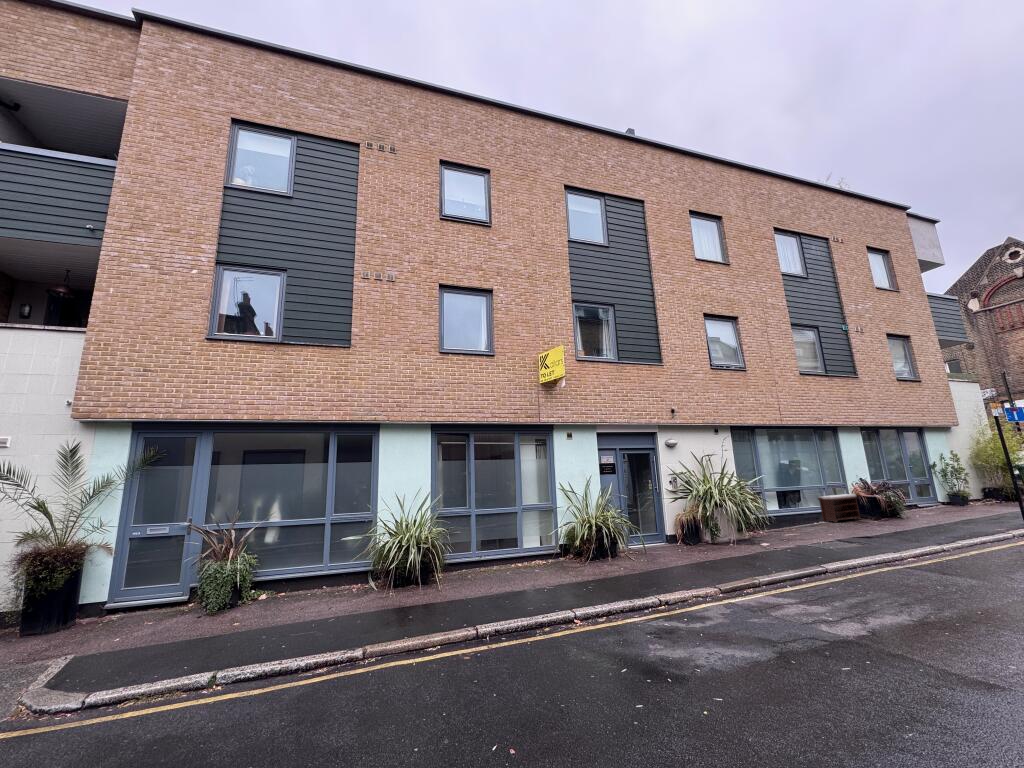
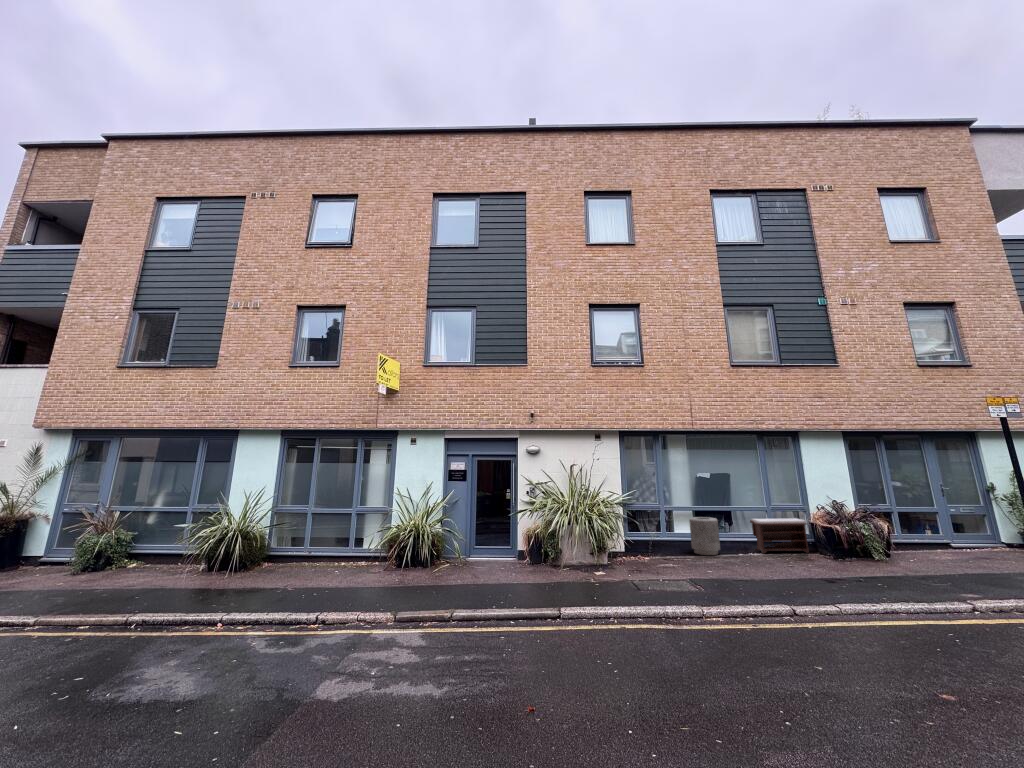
trash can: none [783,497,812,527] -> present [689,517,720,555]

